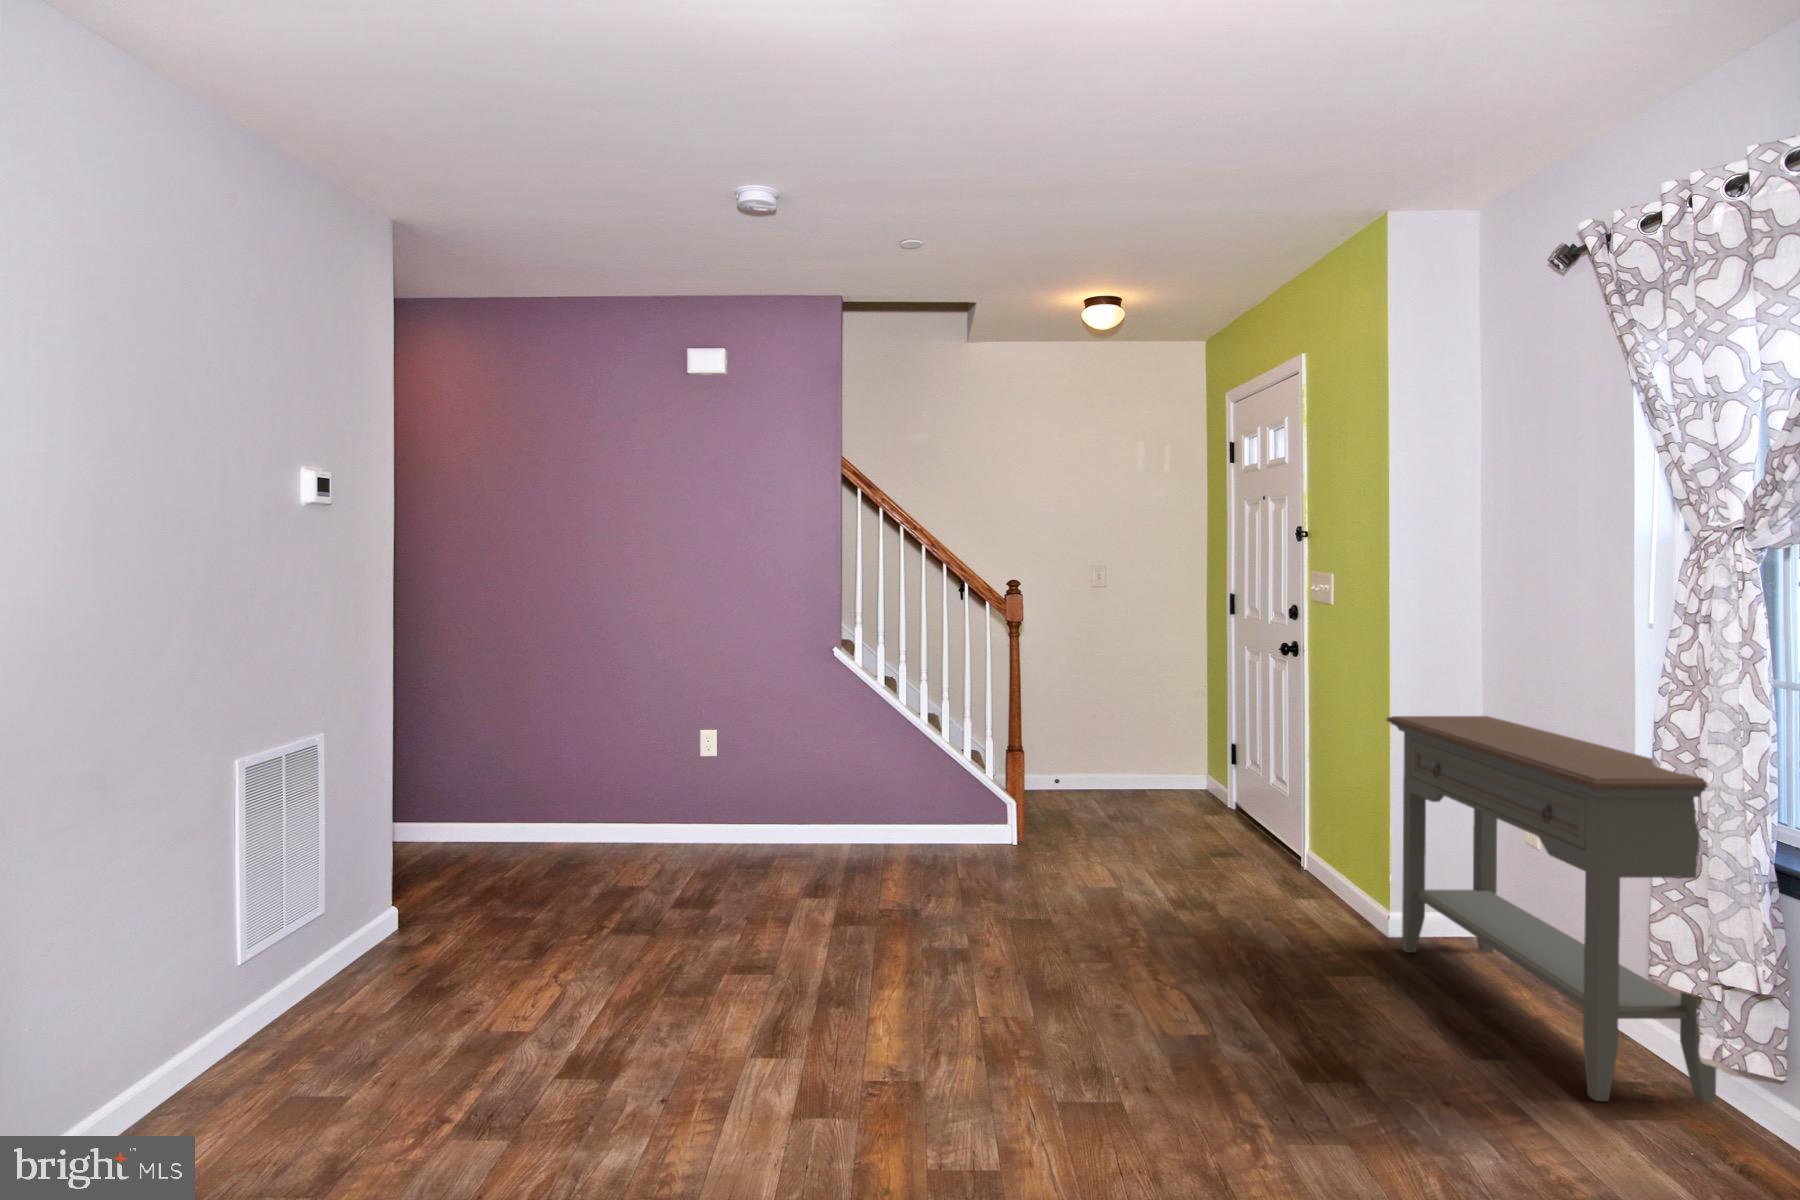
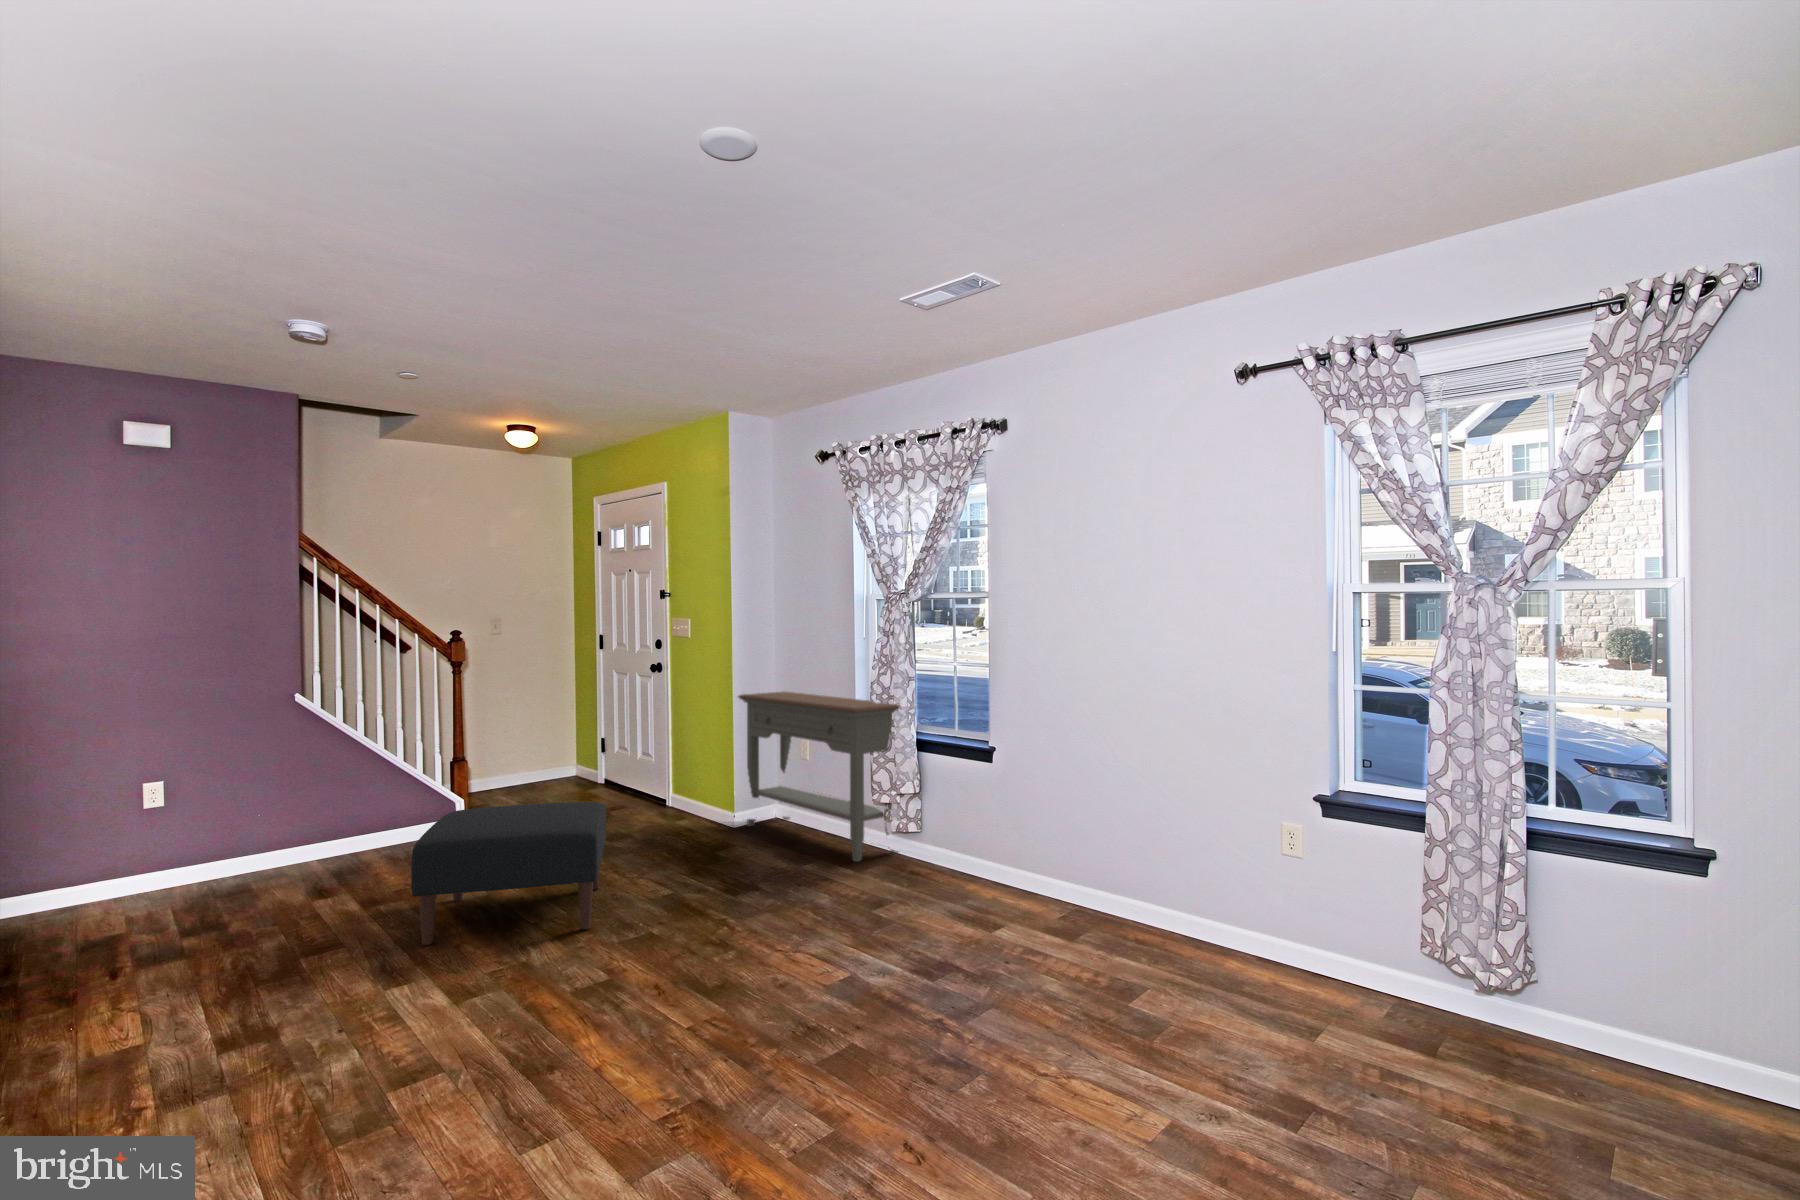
ottoman: none [783,859,1099,1105] -> present [411,802,606,945]

